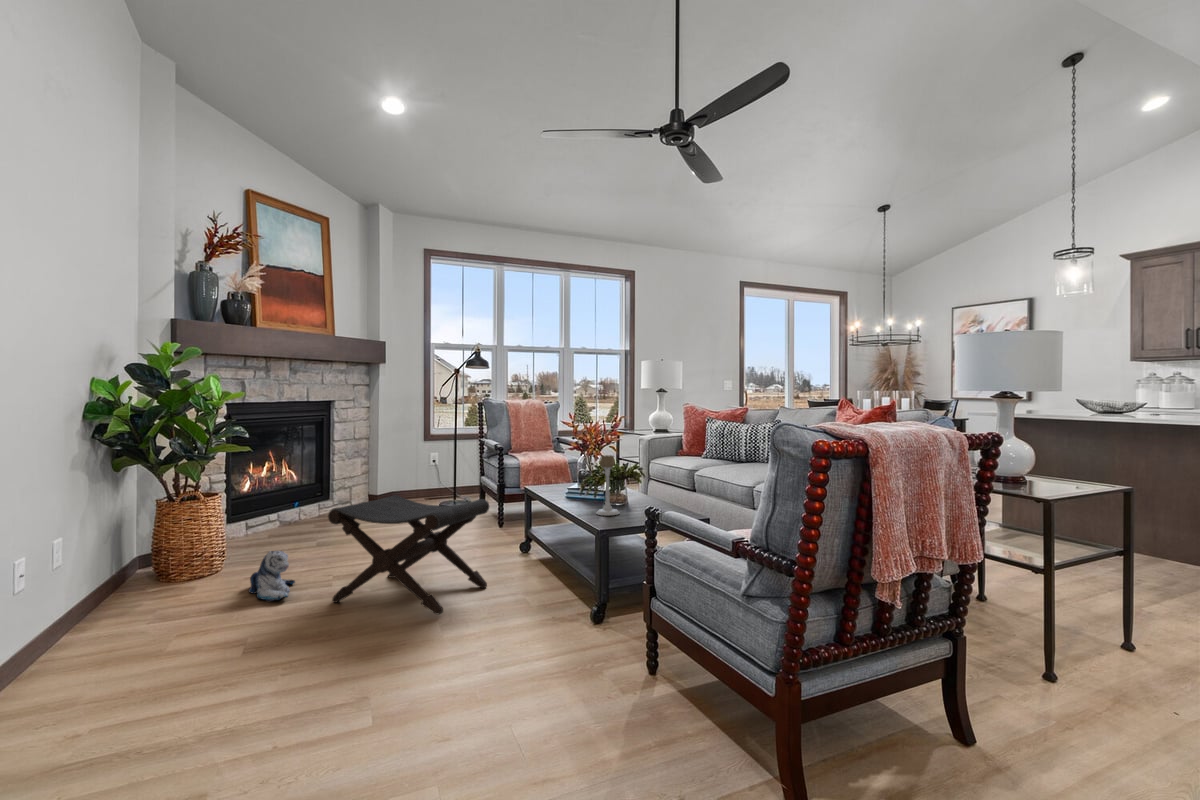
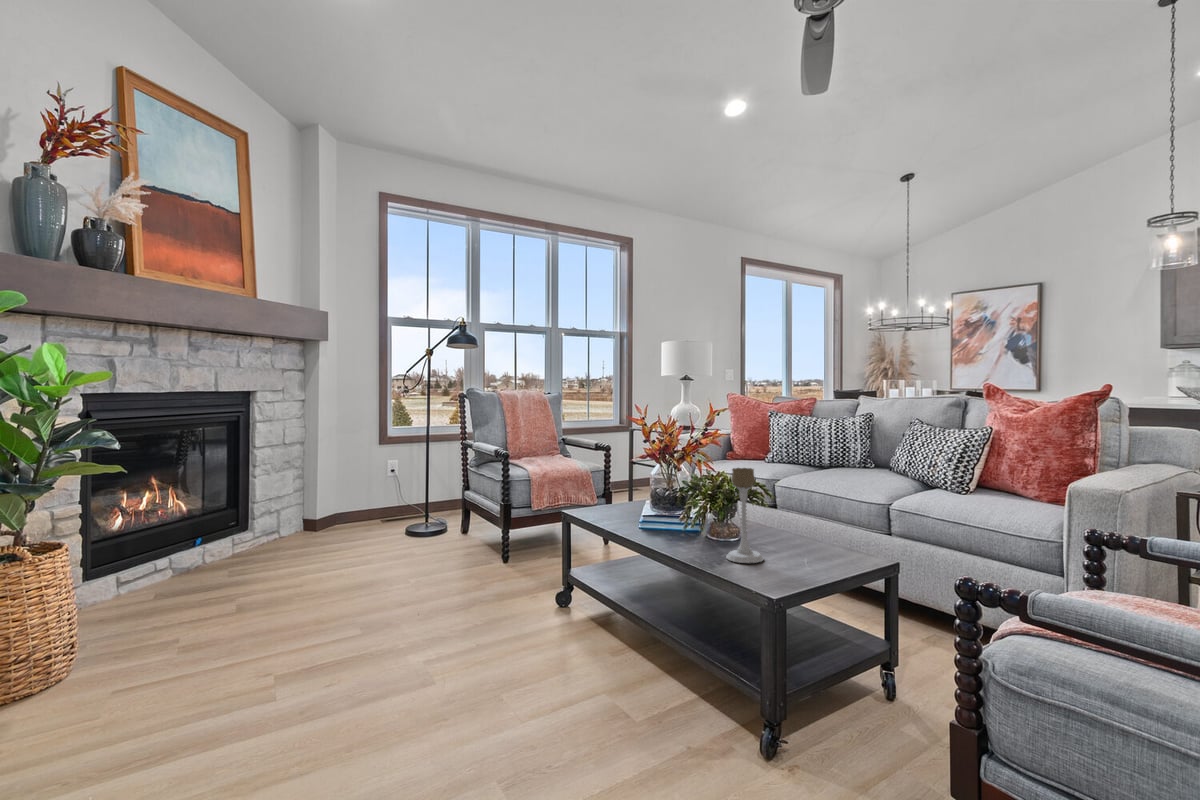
footstool: present [328,495,489,614] -> none [281,537,548,762]
plush toy: present [249,551,295,601] -> none [121,649,213,752]

